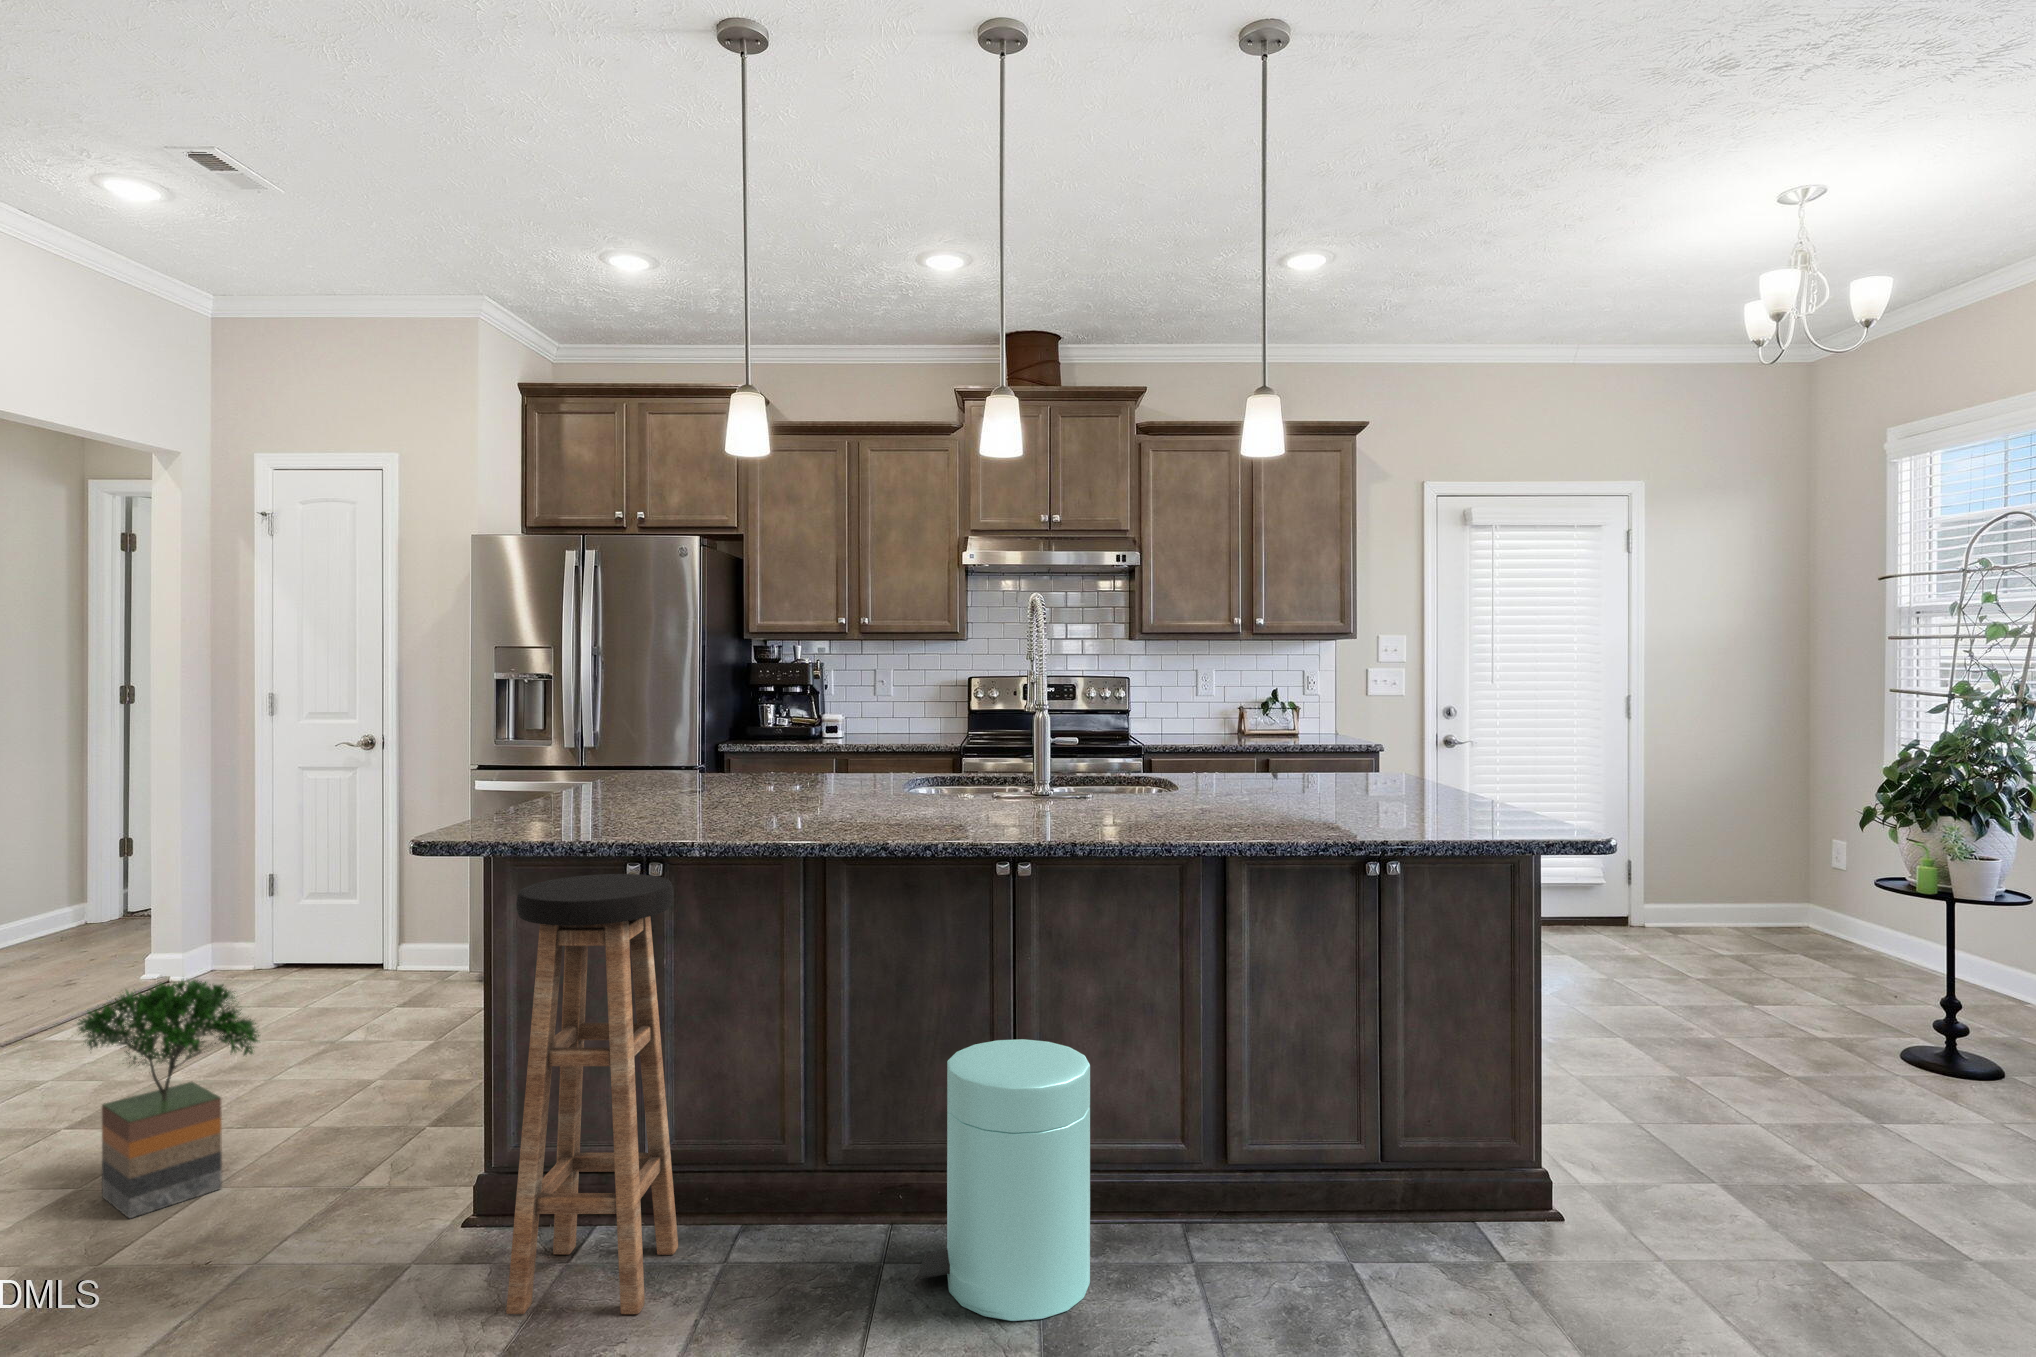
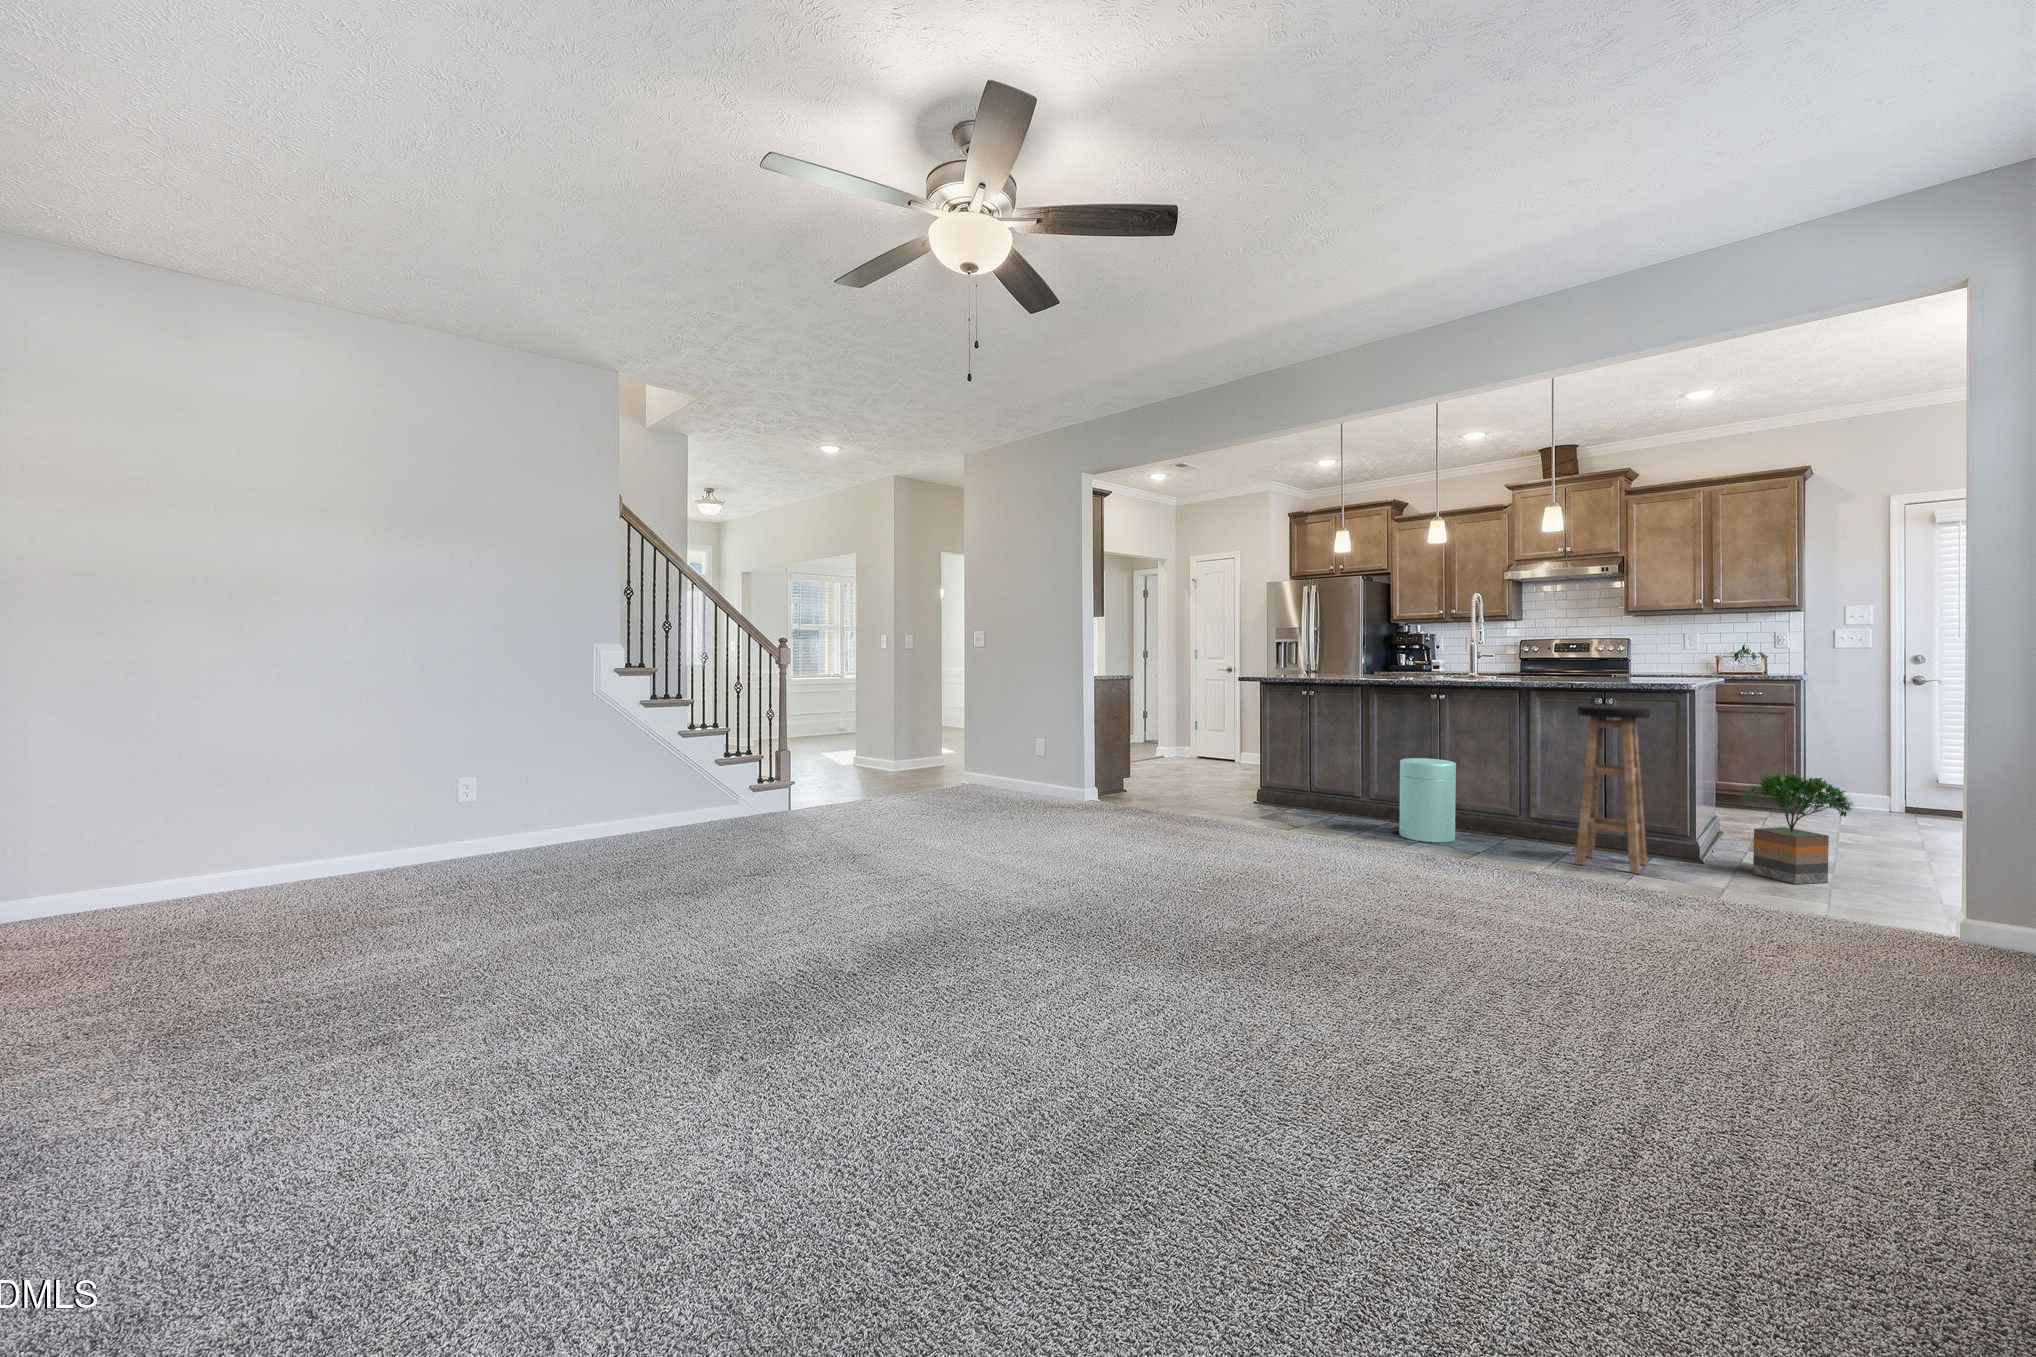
bar stool: present [506,874,678,1314] -> present [1575,705,1651,874]
potted tree: present [77,980,260,1218] -> present [1742,774,1854,884]

